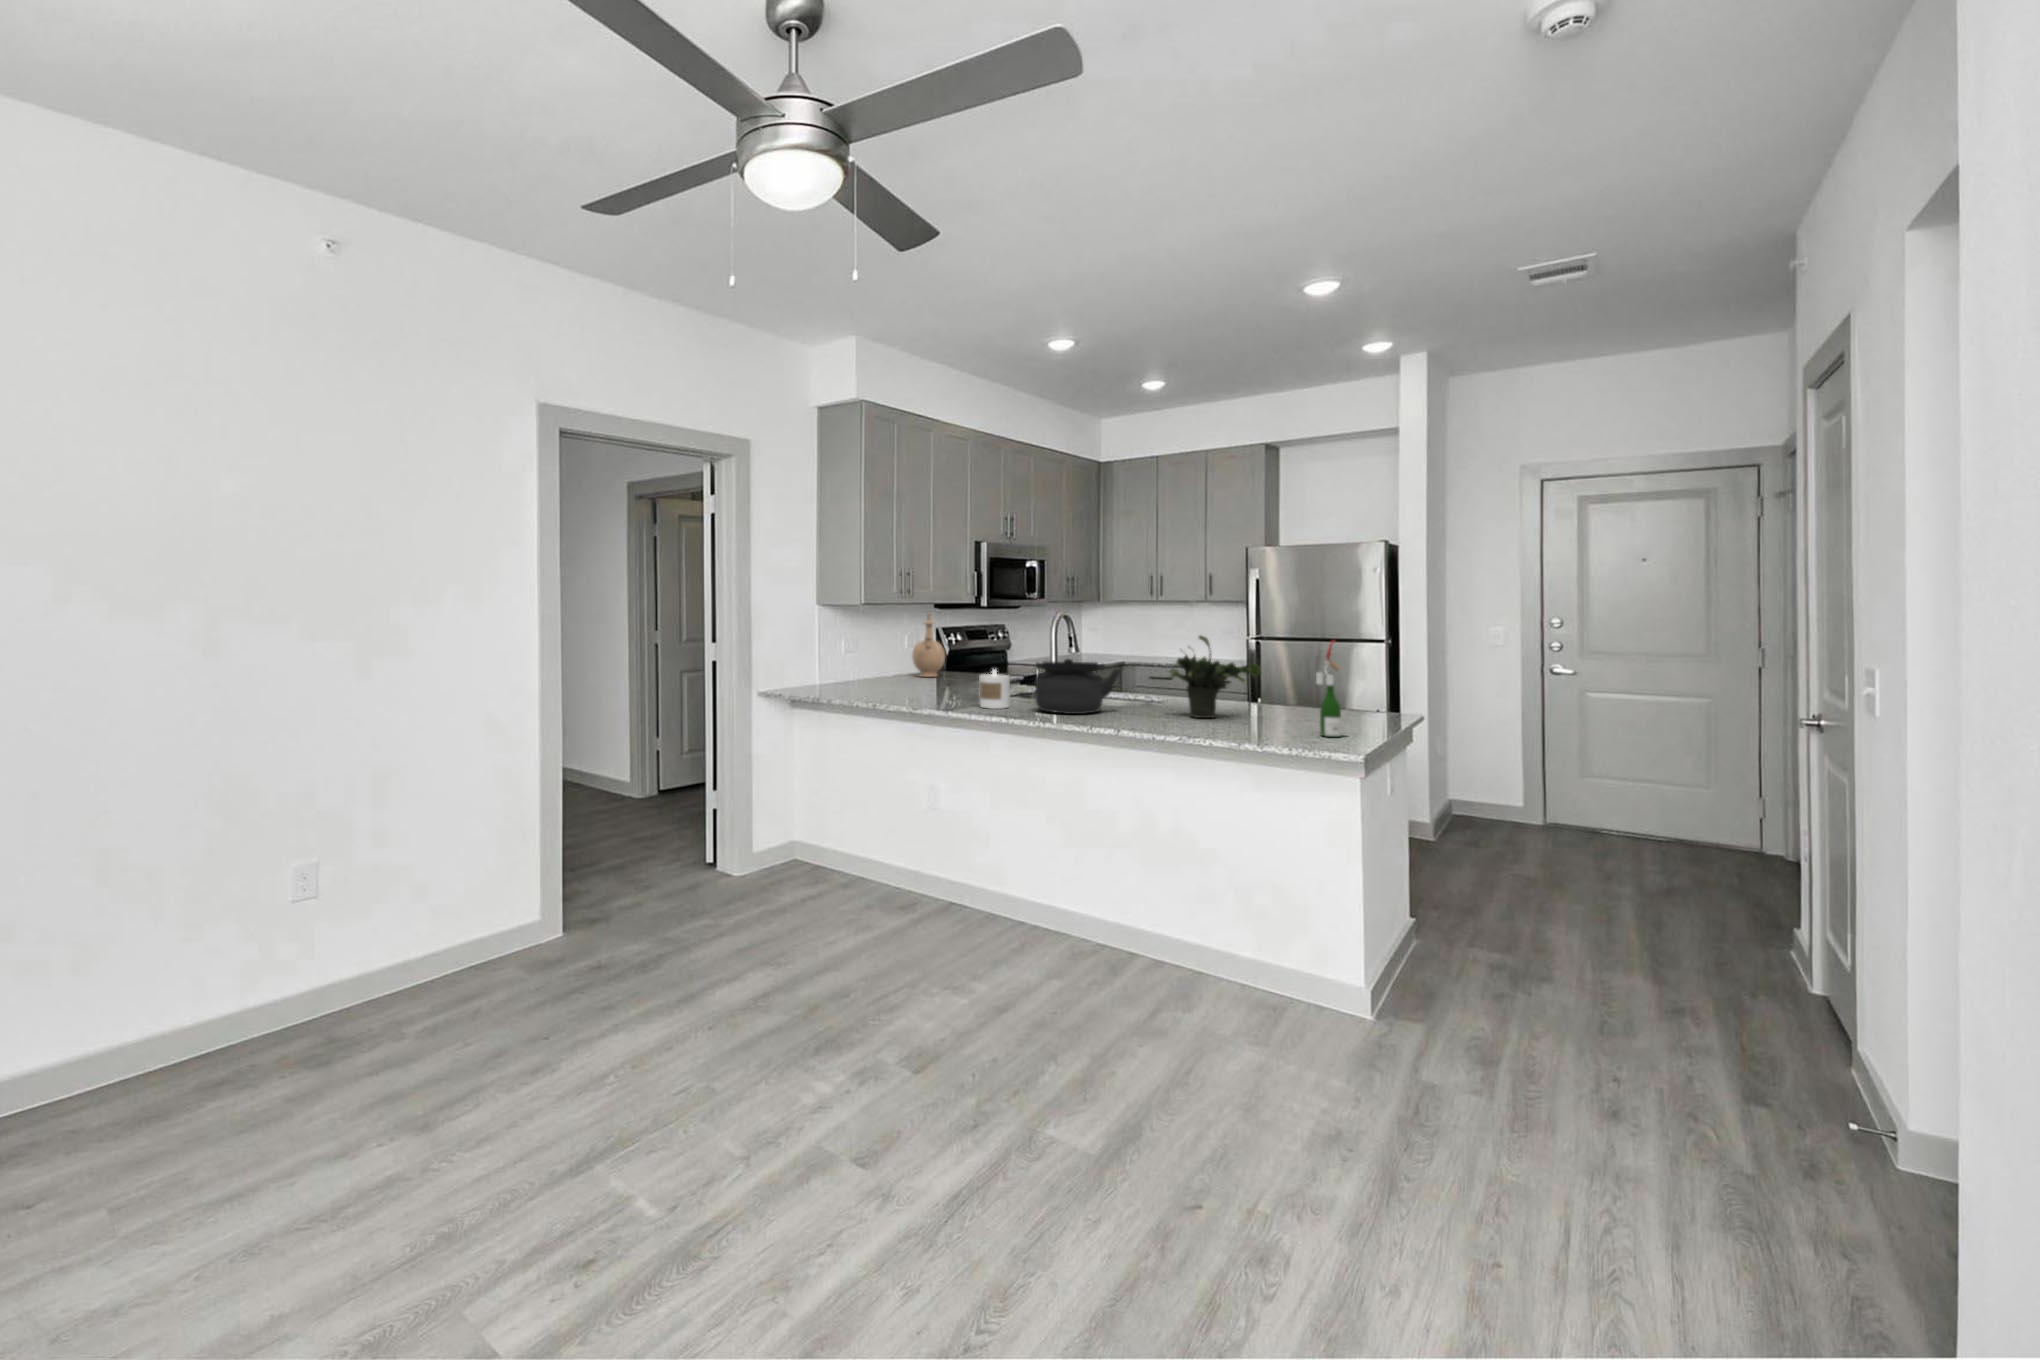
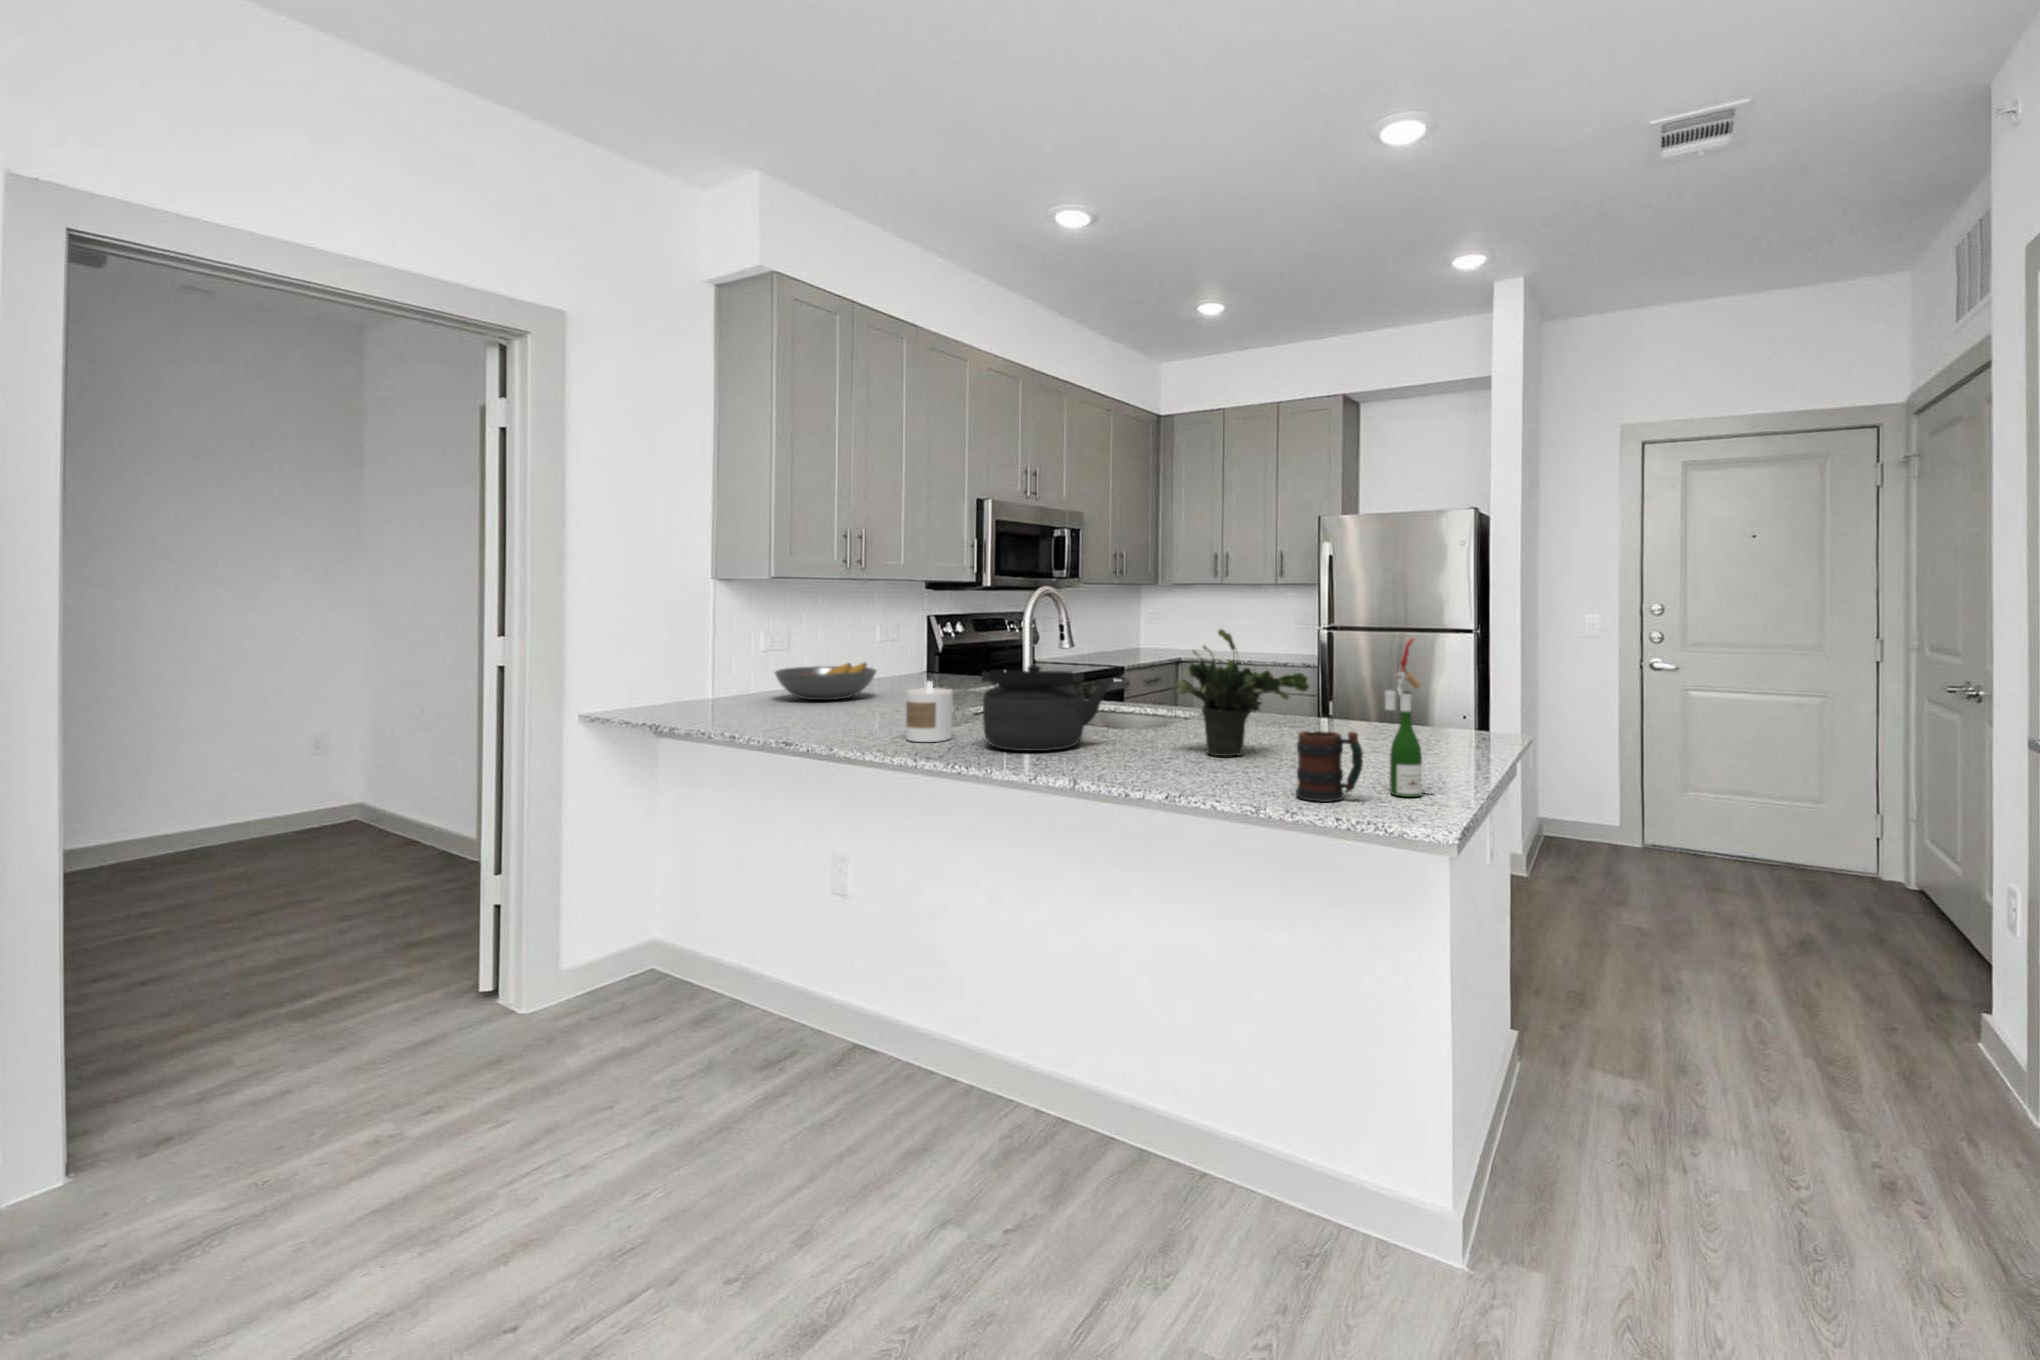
vase: present [912,613,945,677] -> none [883,597,929,683]
fruit bowl: none [852,660,923,686] -> present [775,663,876,700]
mug: none [1260,696,1303,738] -> present [1296,731,1363,802]

